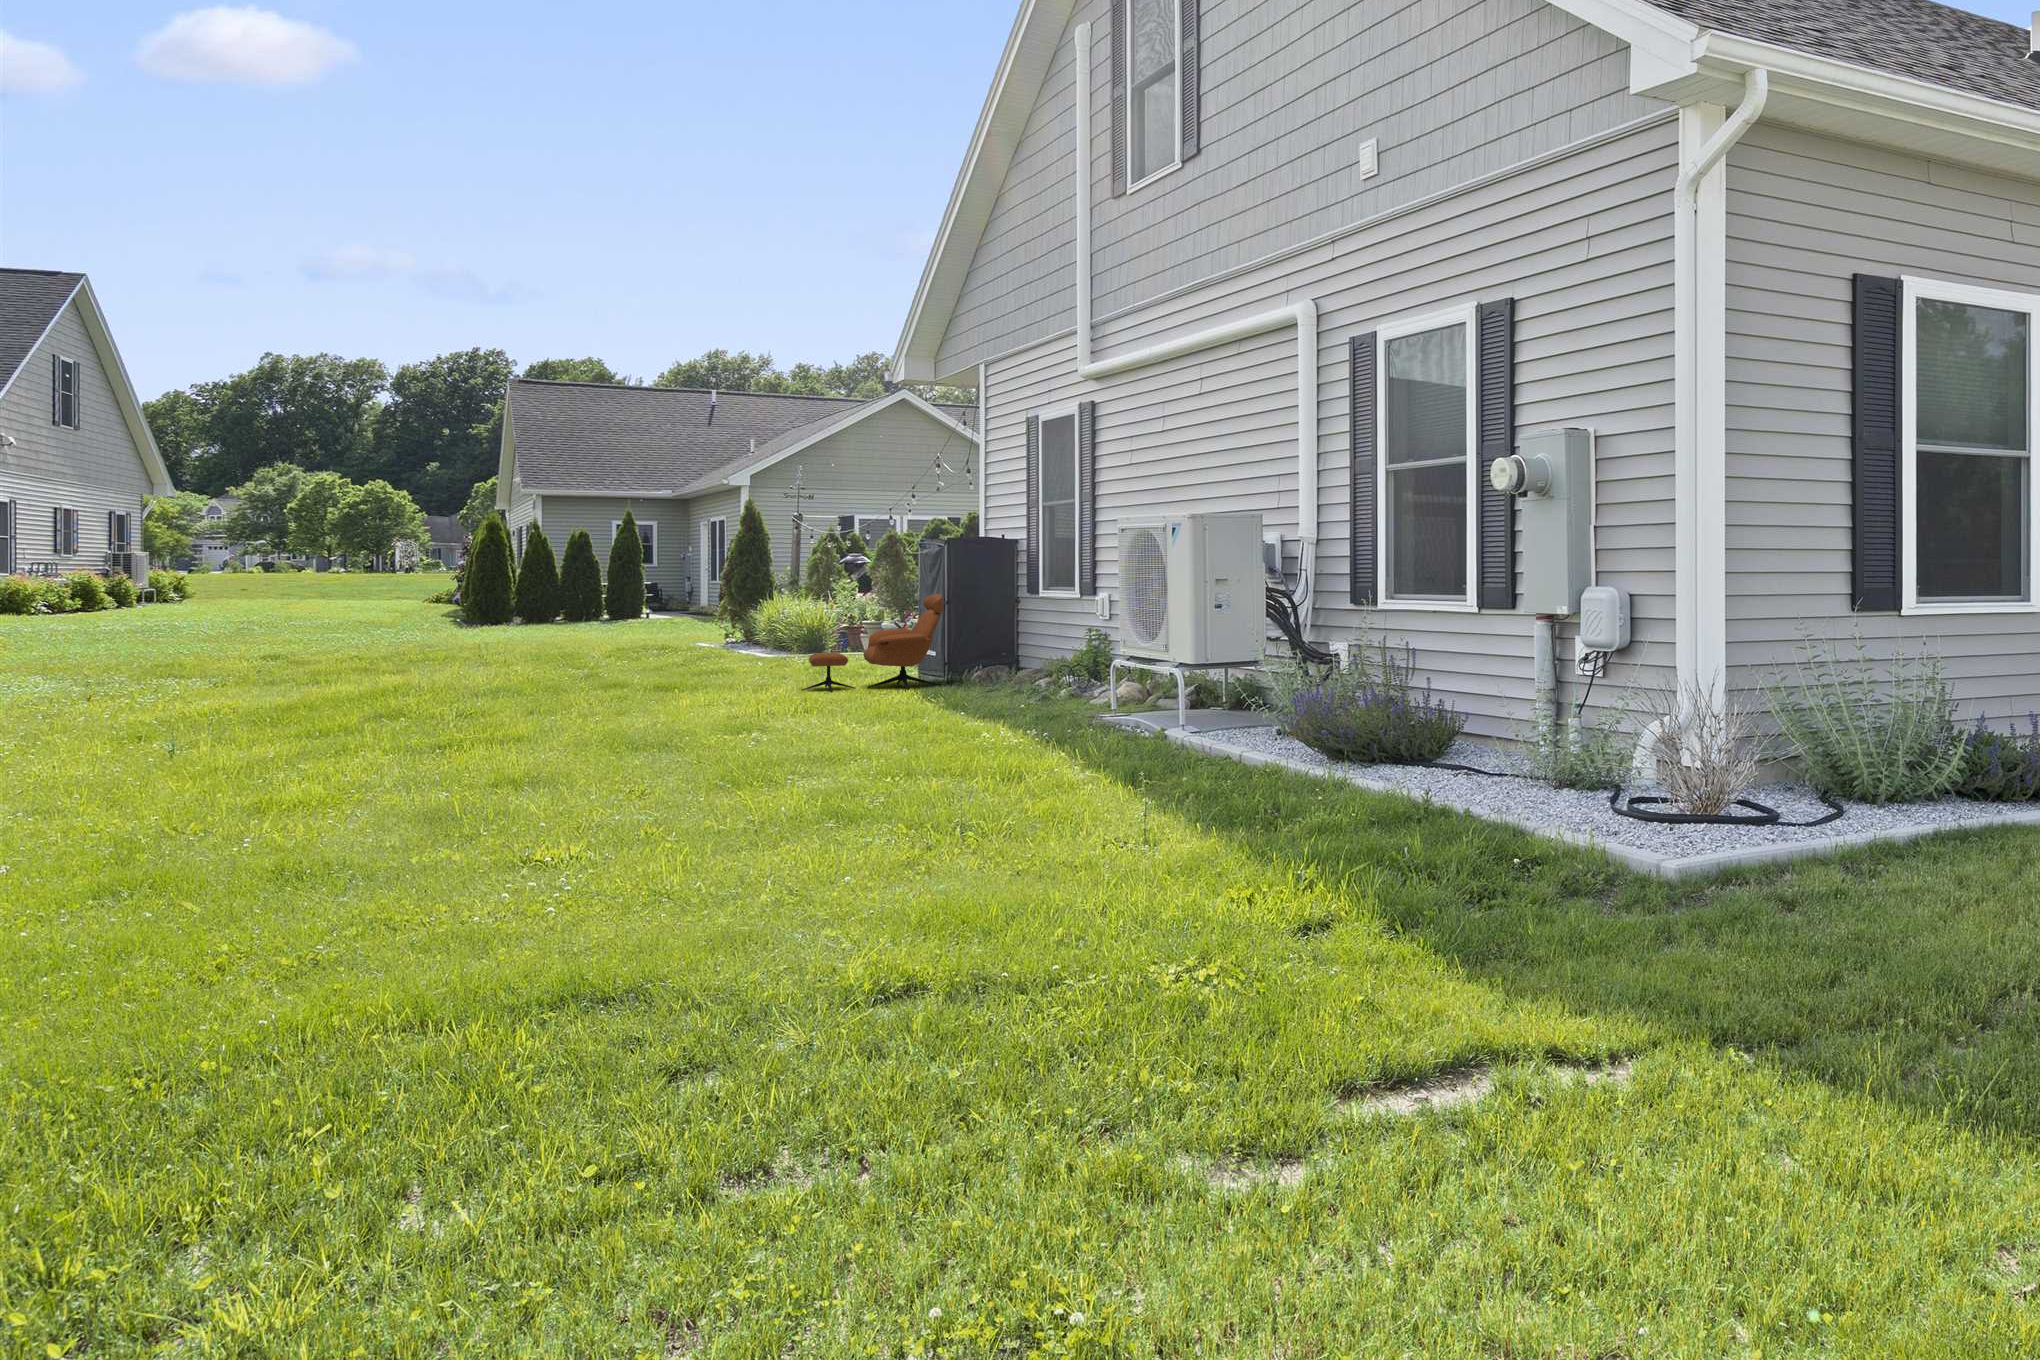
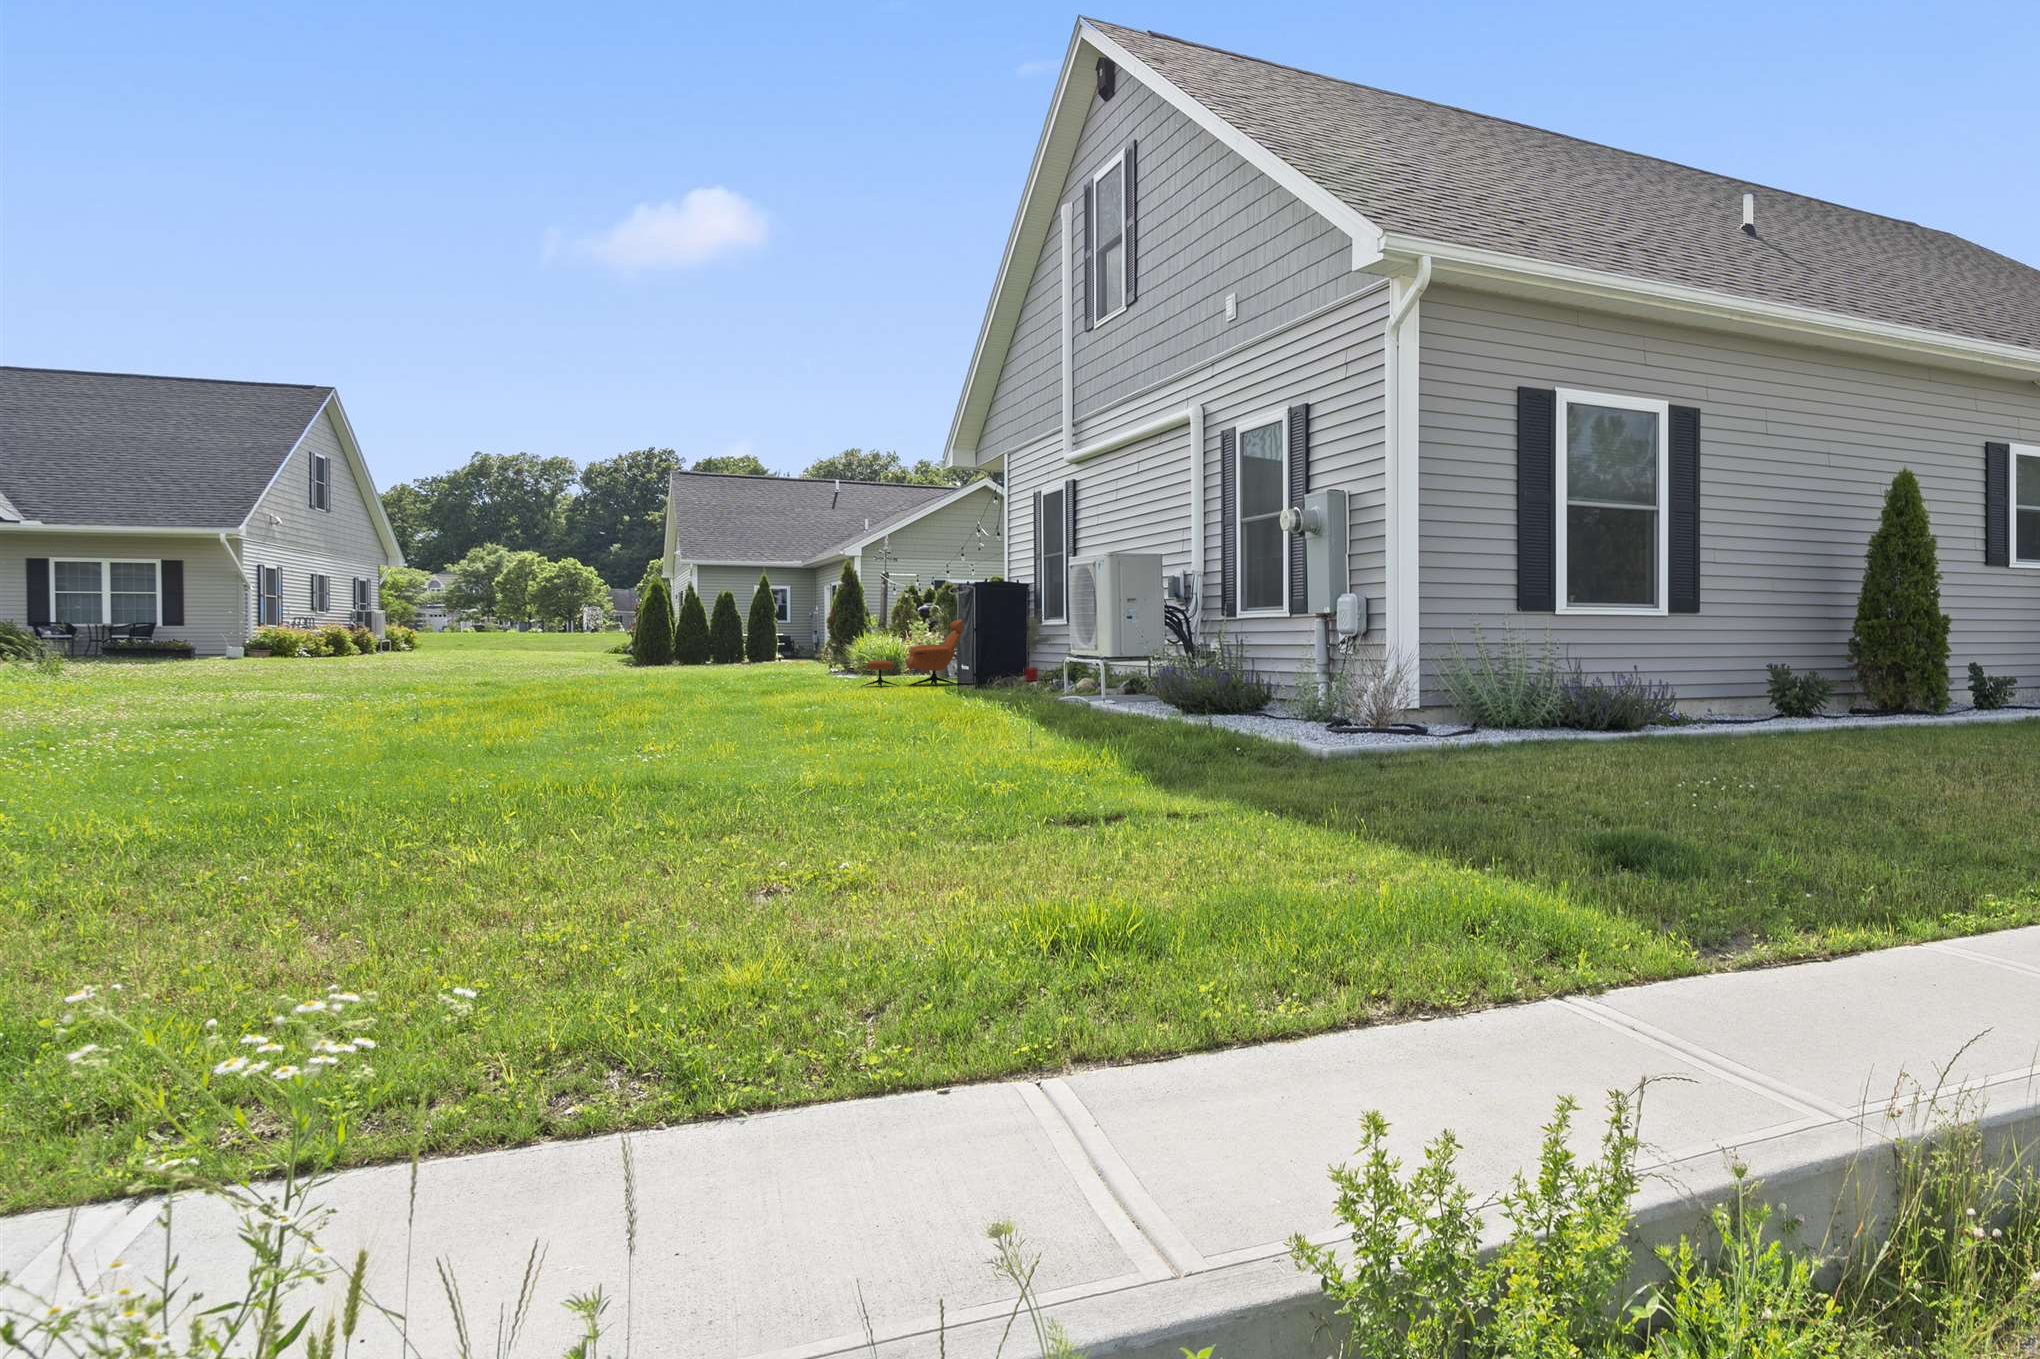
potted tree: none [1010,575,1068,676] -> present [1023,612,1055,681]

